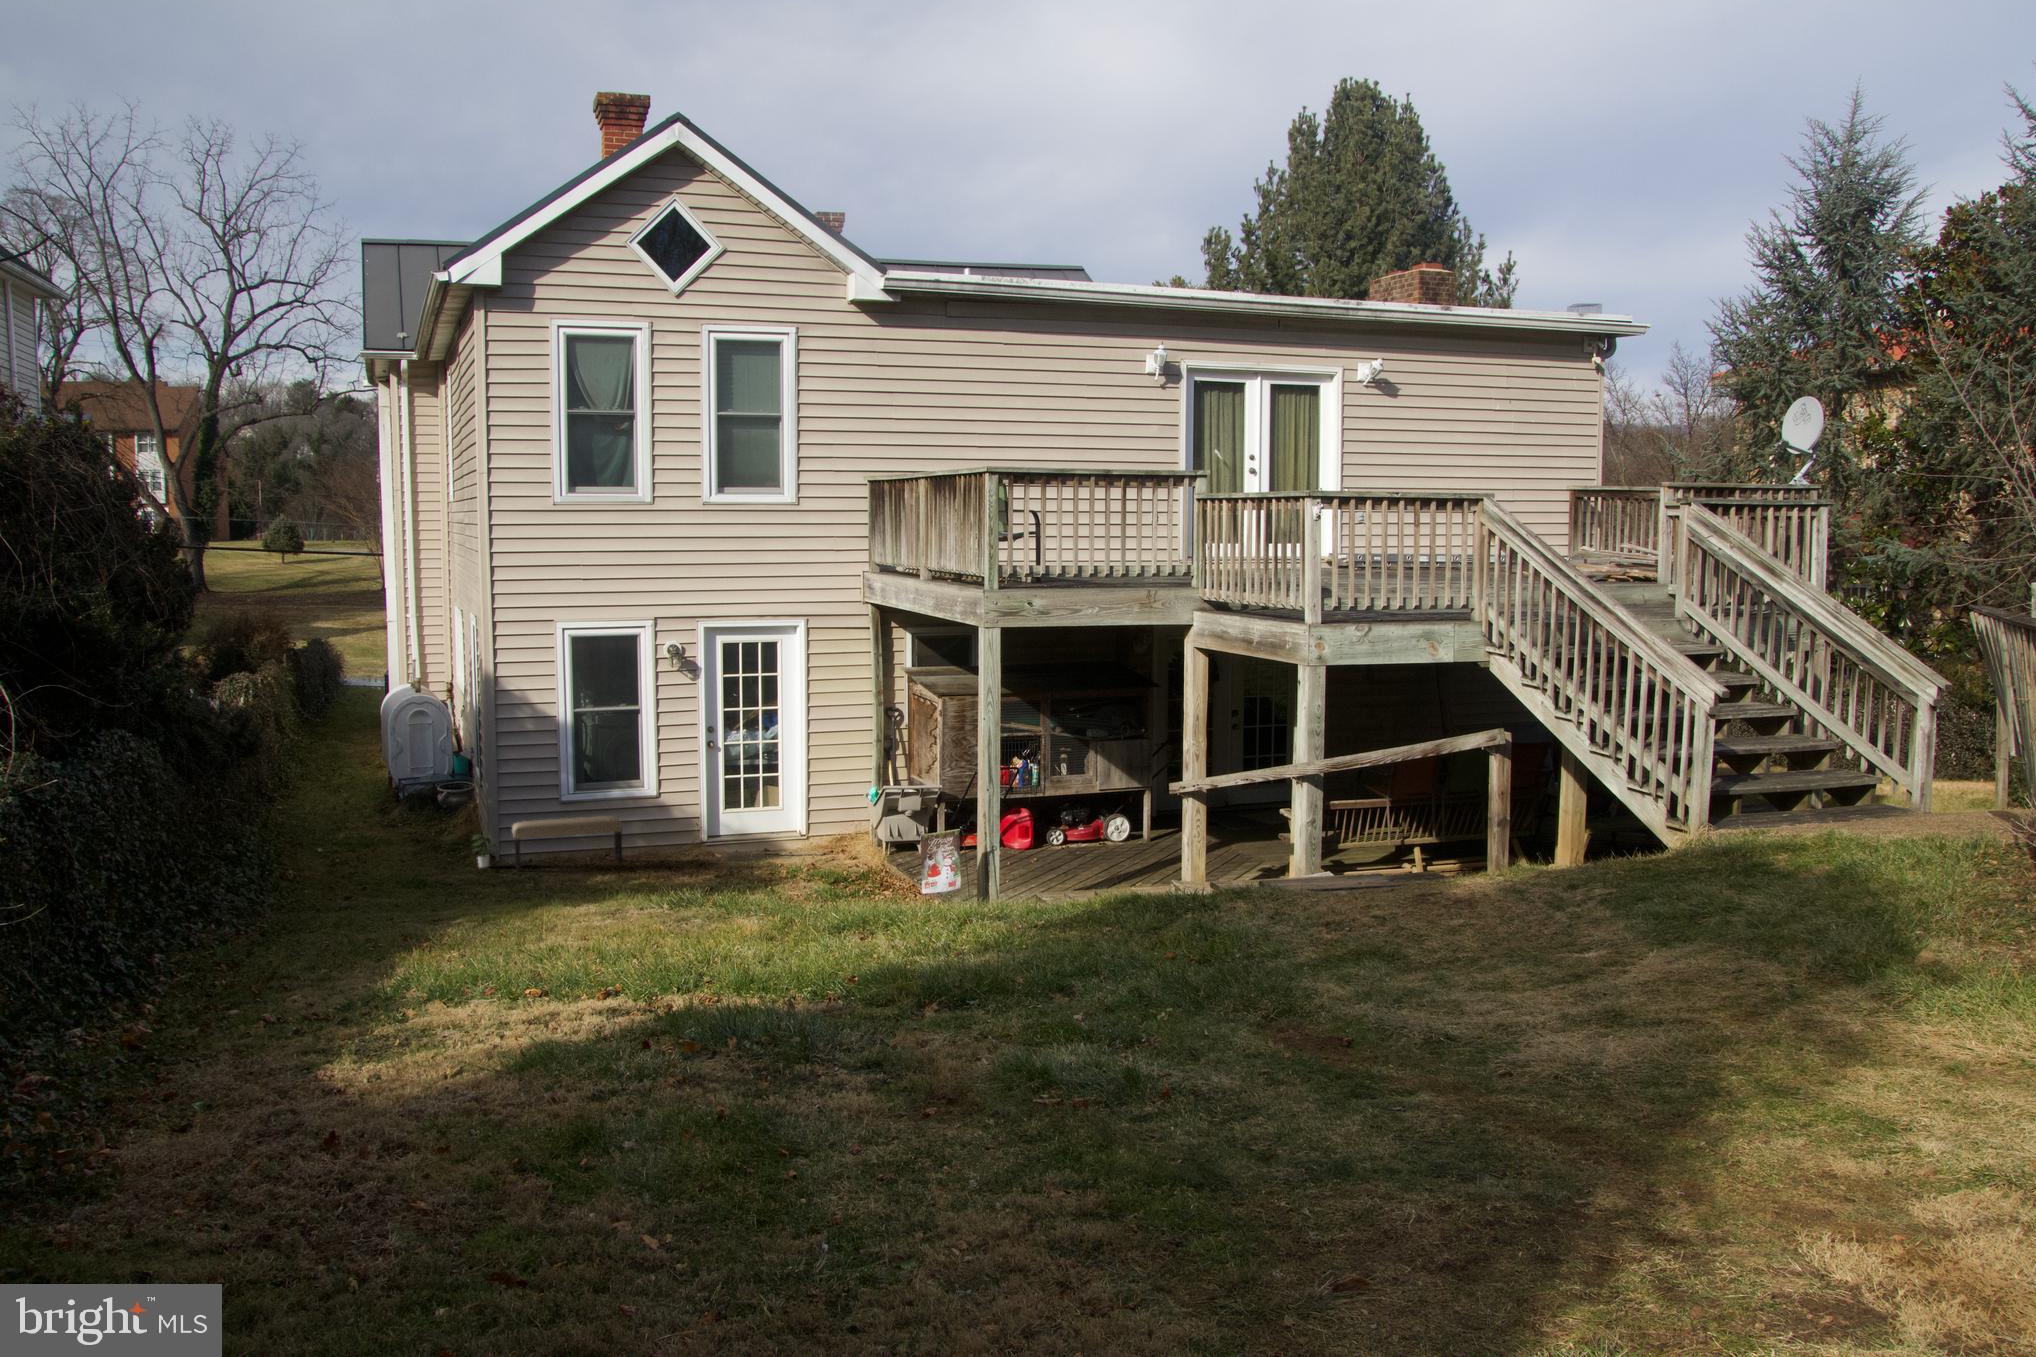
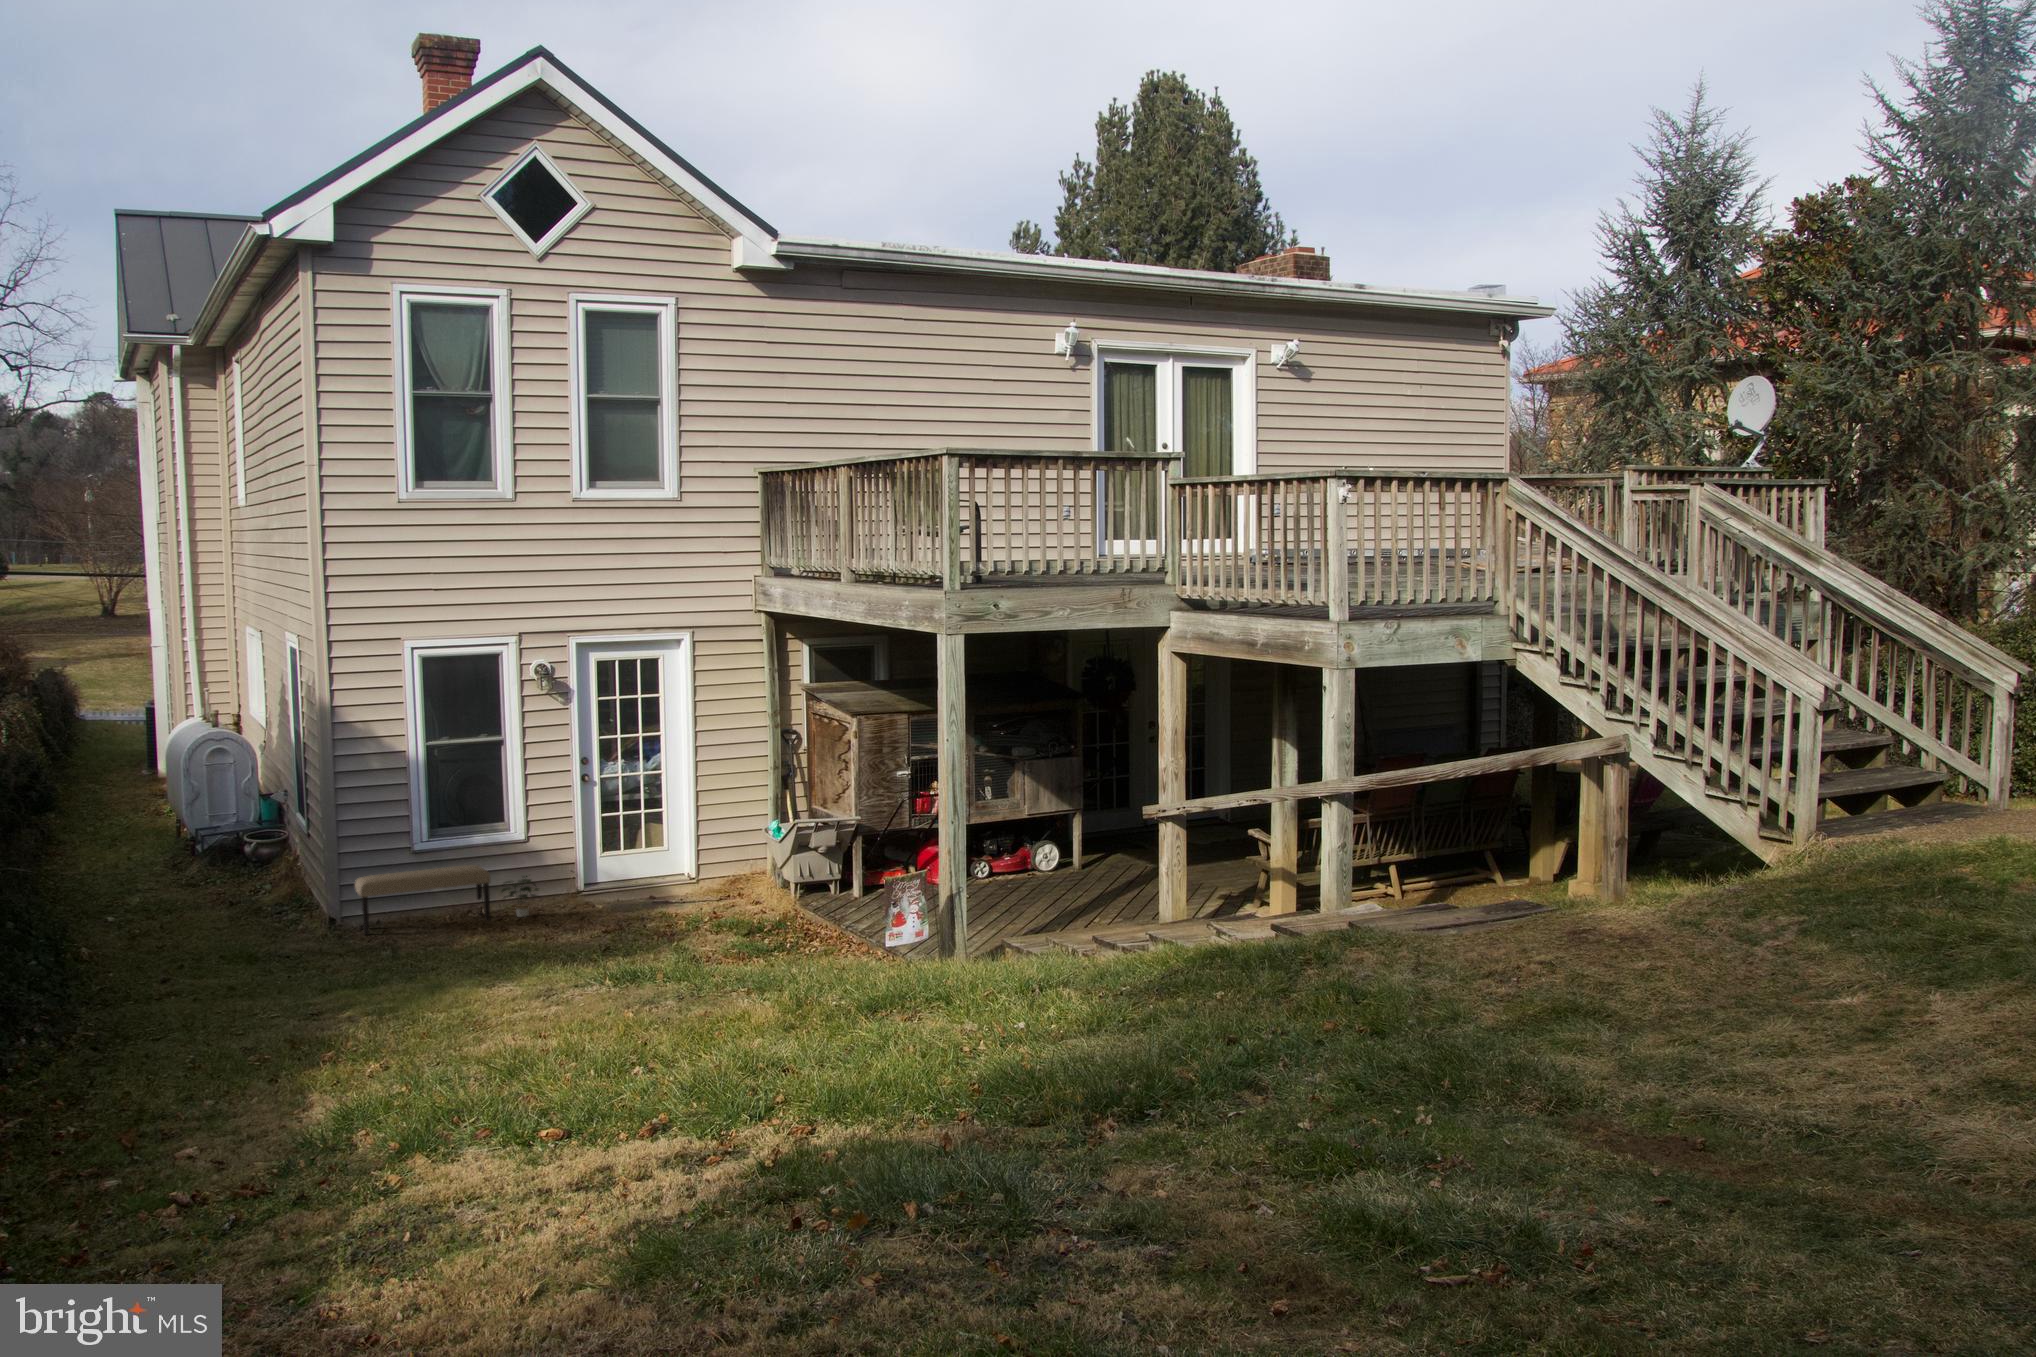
potted plant: present [472,834,498,868] -> present [502,875,538,917]

